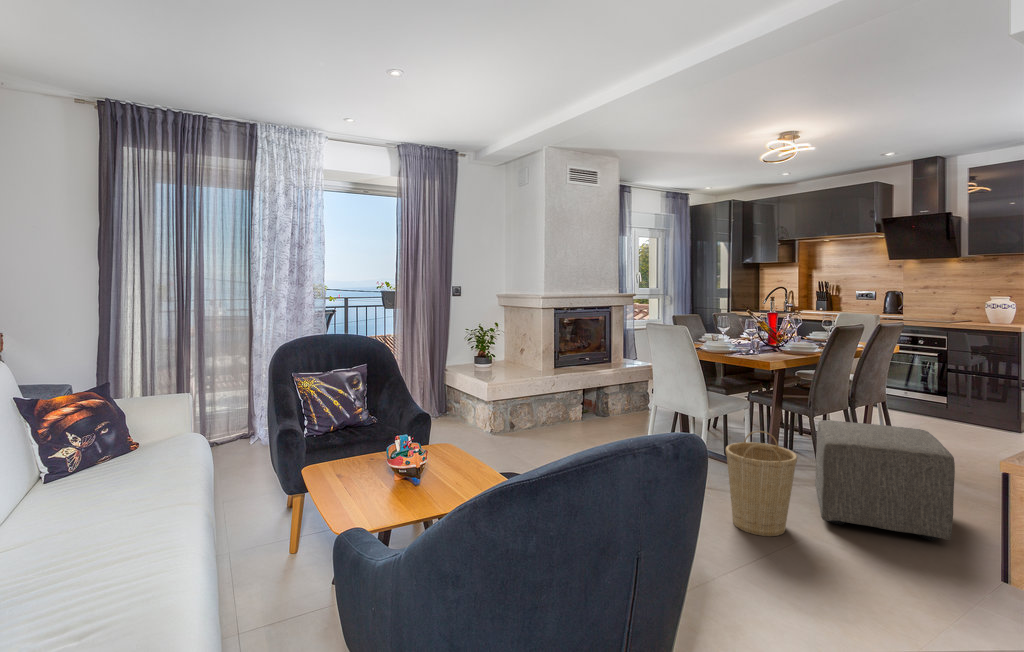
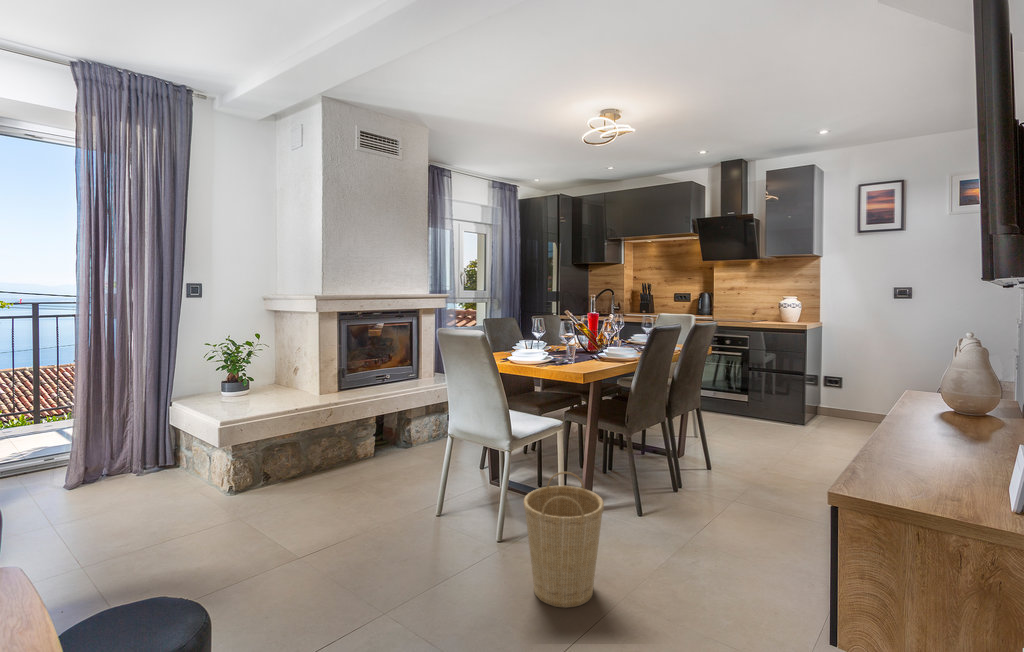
ottoman: present [815,420,955,540] -> none [629,446,764,584]

